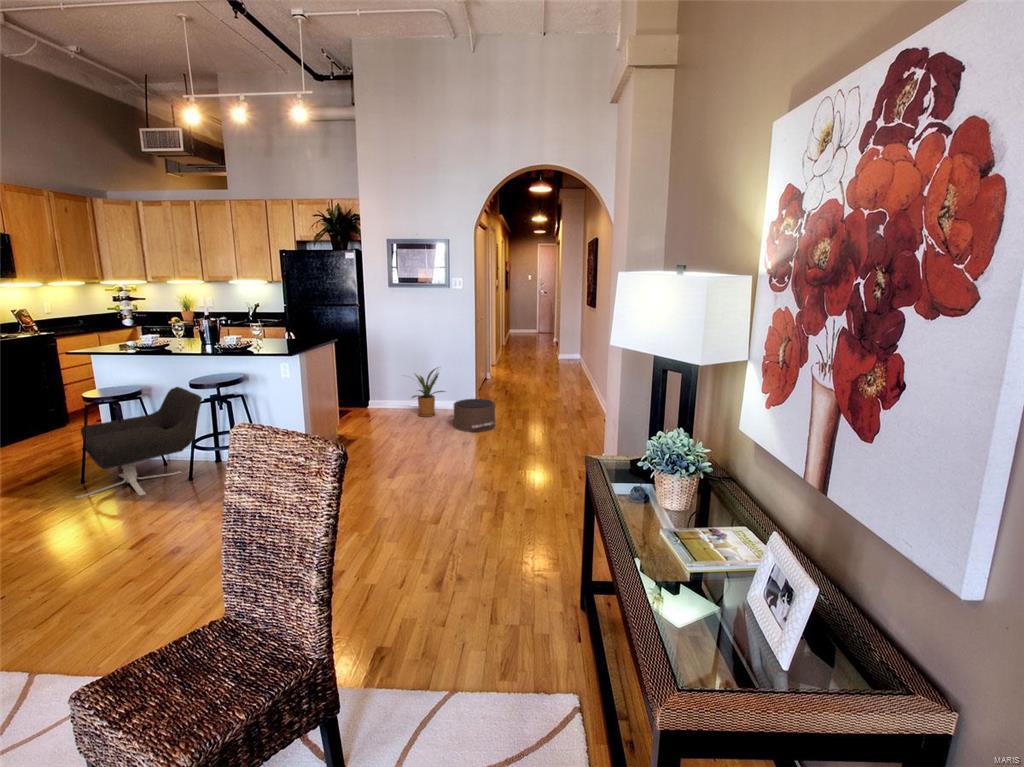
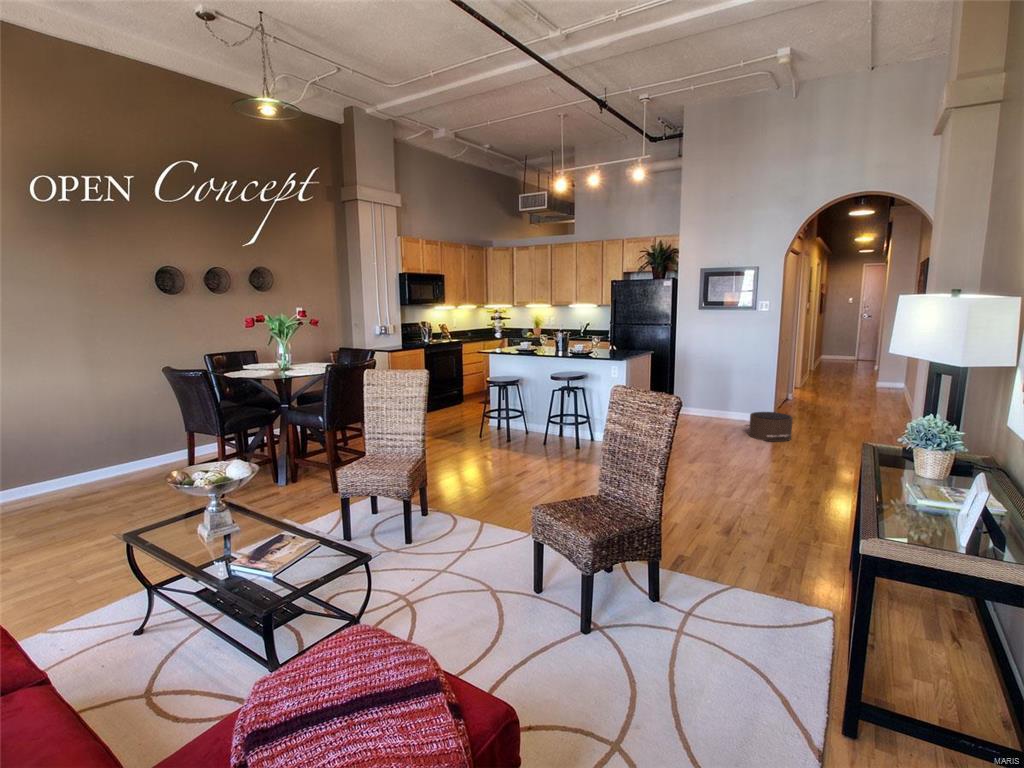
house plant: present [412,368,445,417] -> none [702,381,746,425]
lounge chair: present [76,387,202,498] -> none [482,379,558,448]

